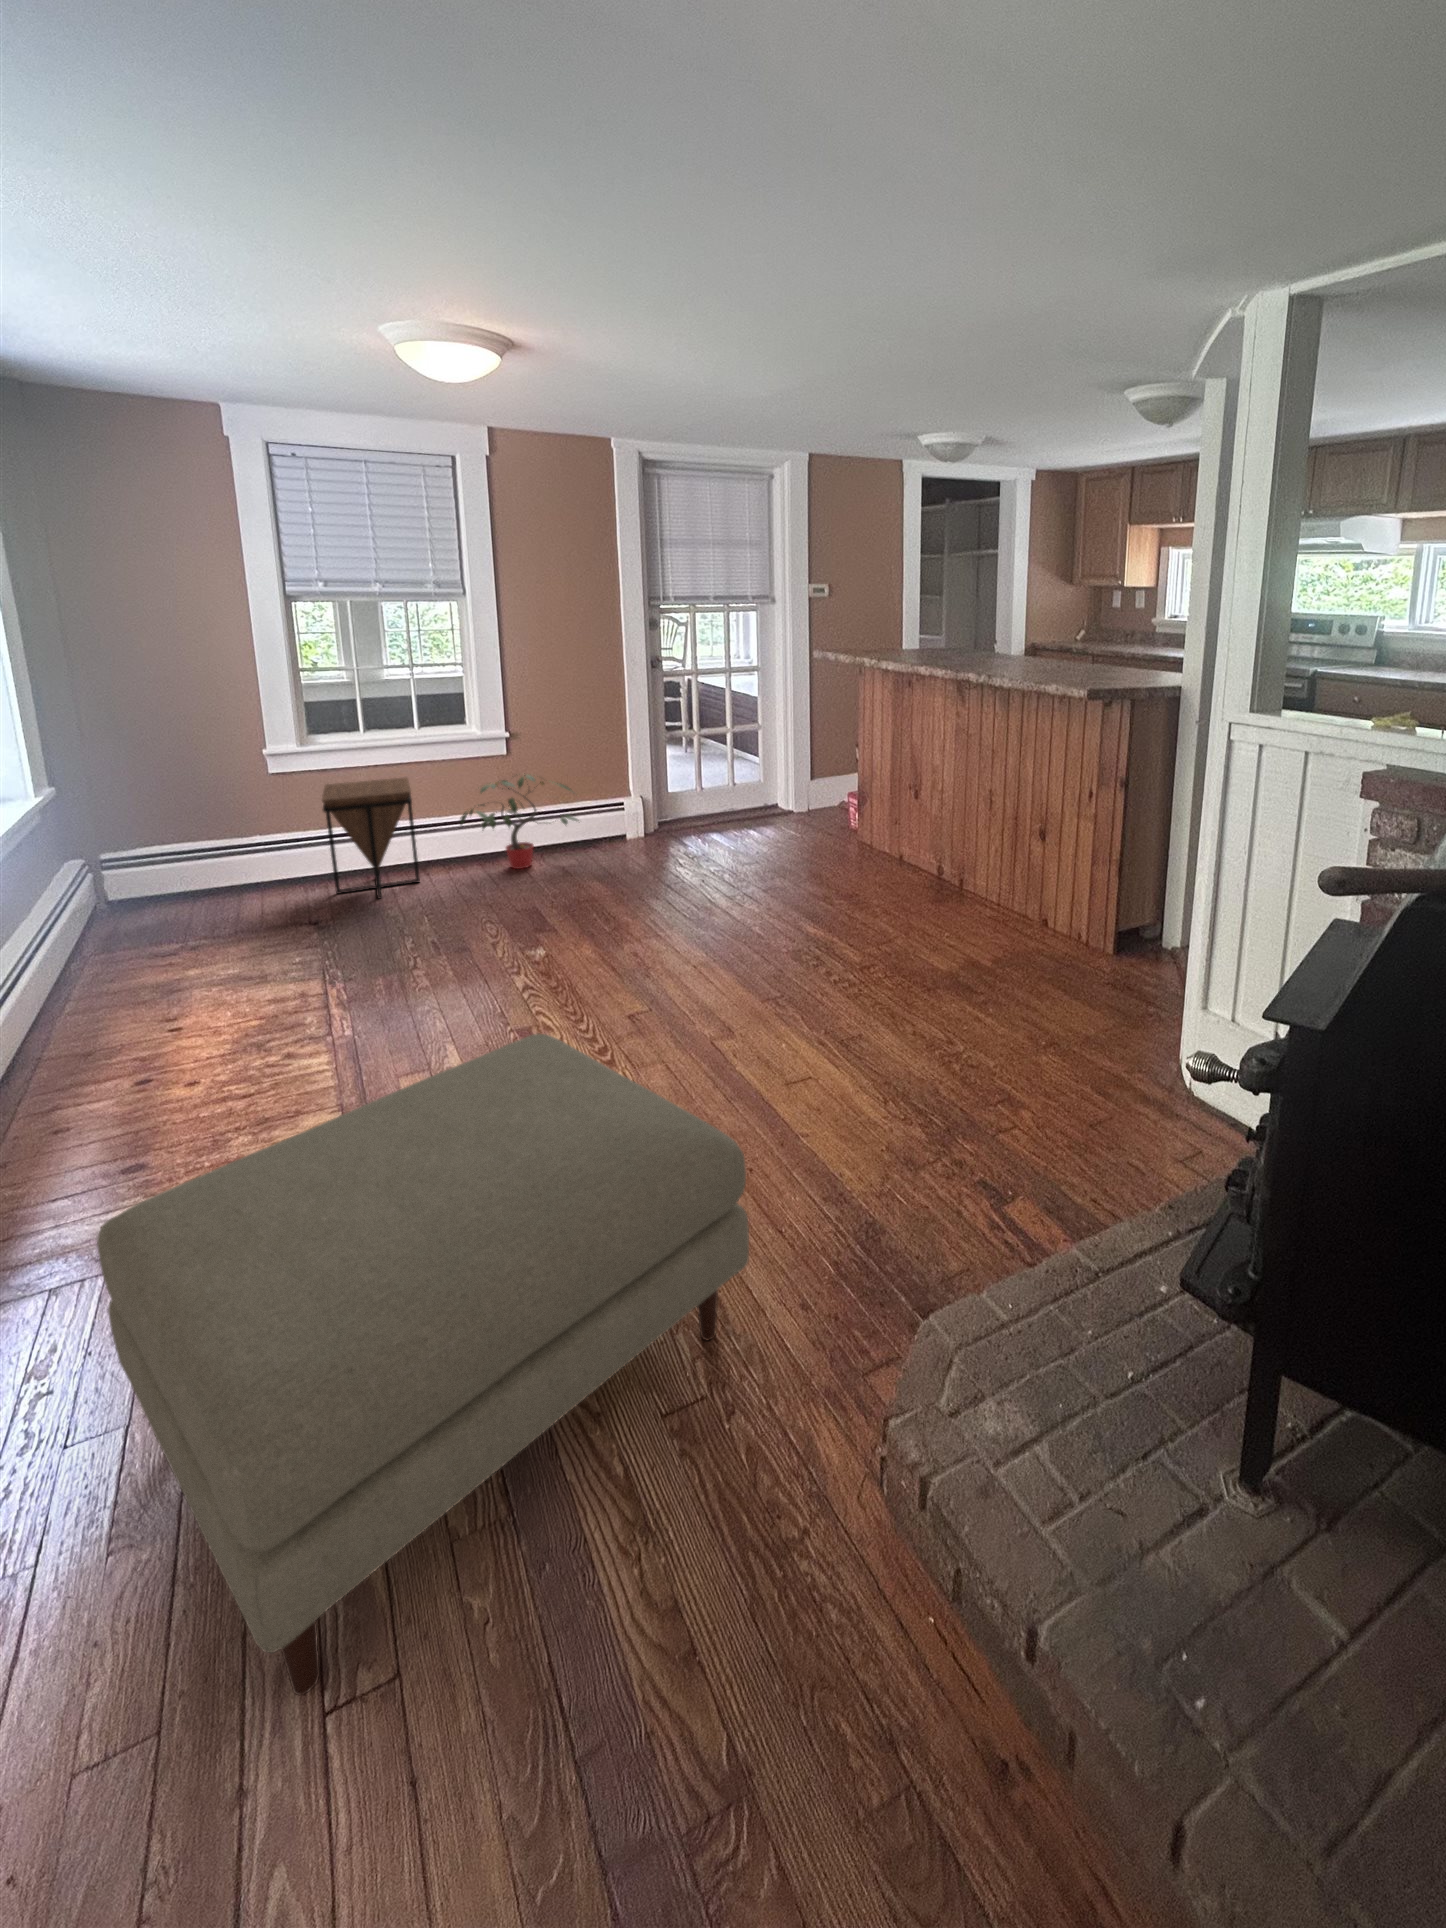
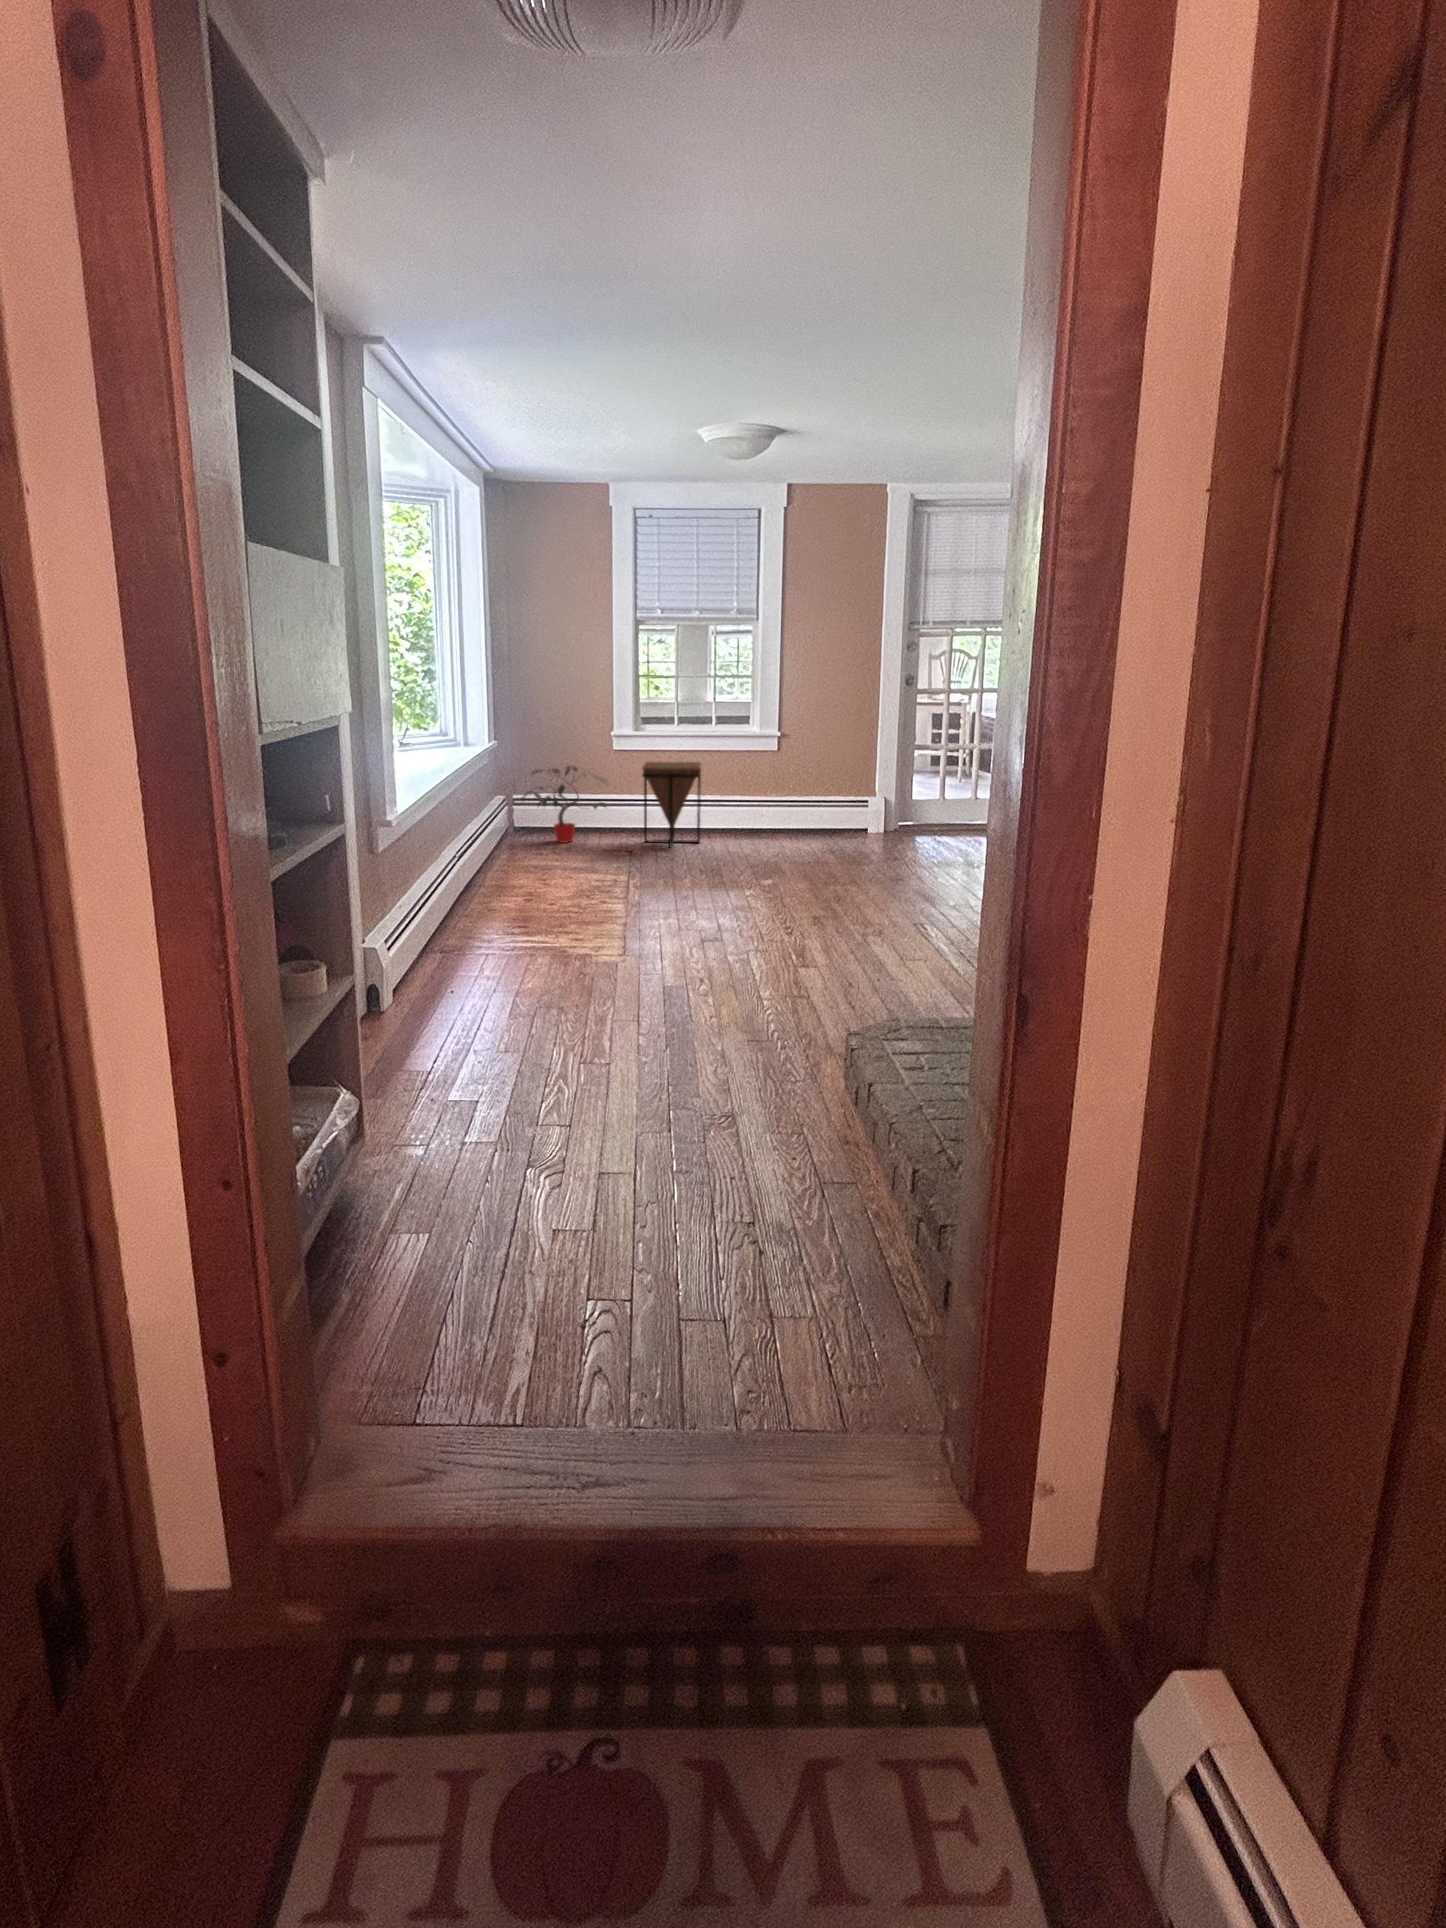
potted plant: present [460,773,579,869] -> present [522,766,607,843]
ottoman: present [97,1034,749,1695] -> none [521,860,816,1055]

